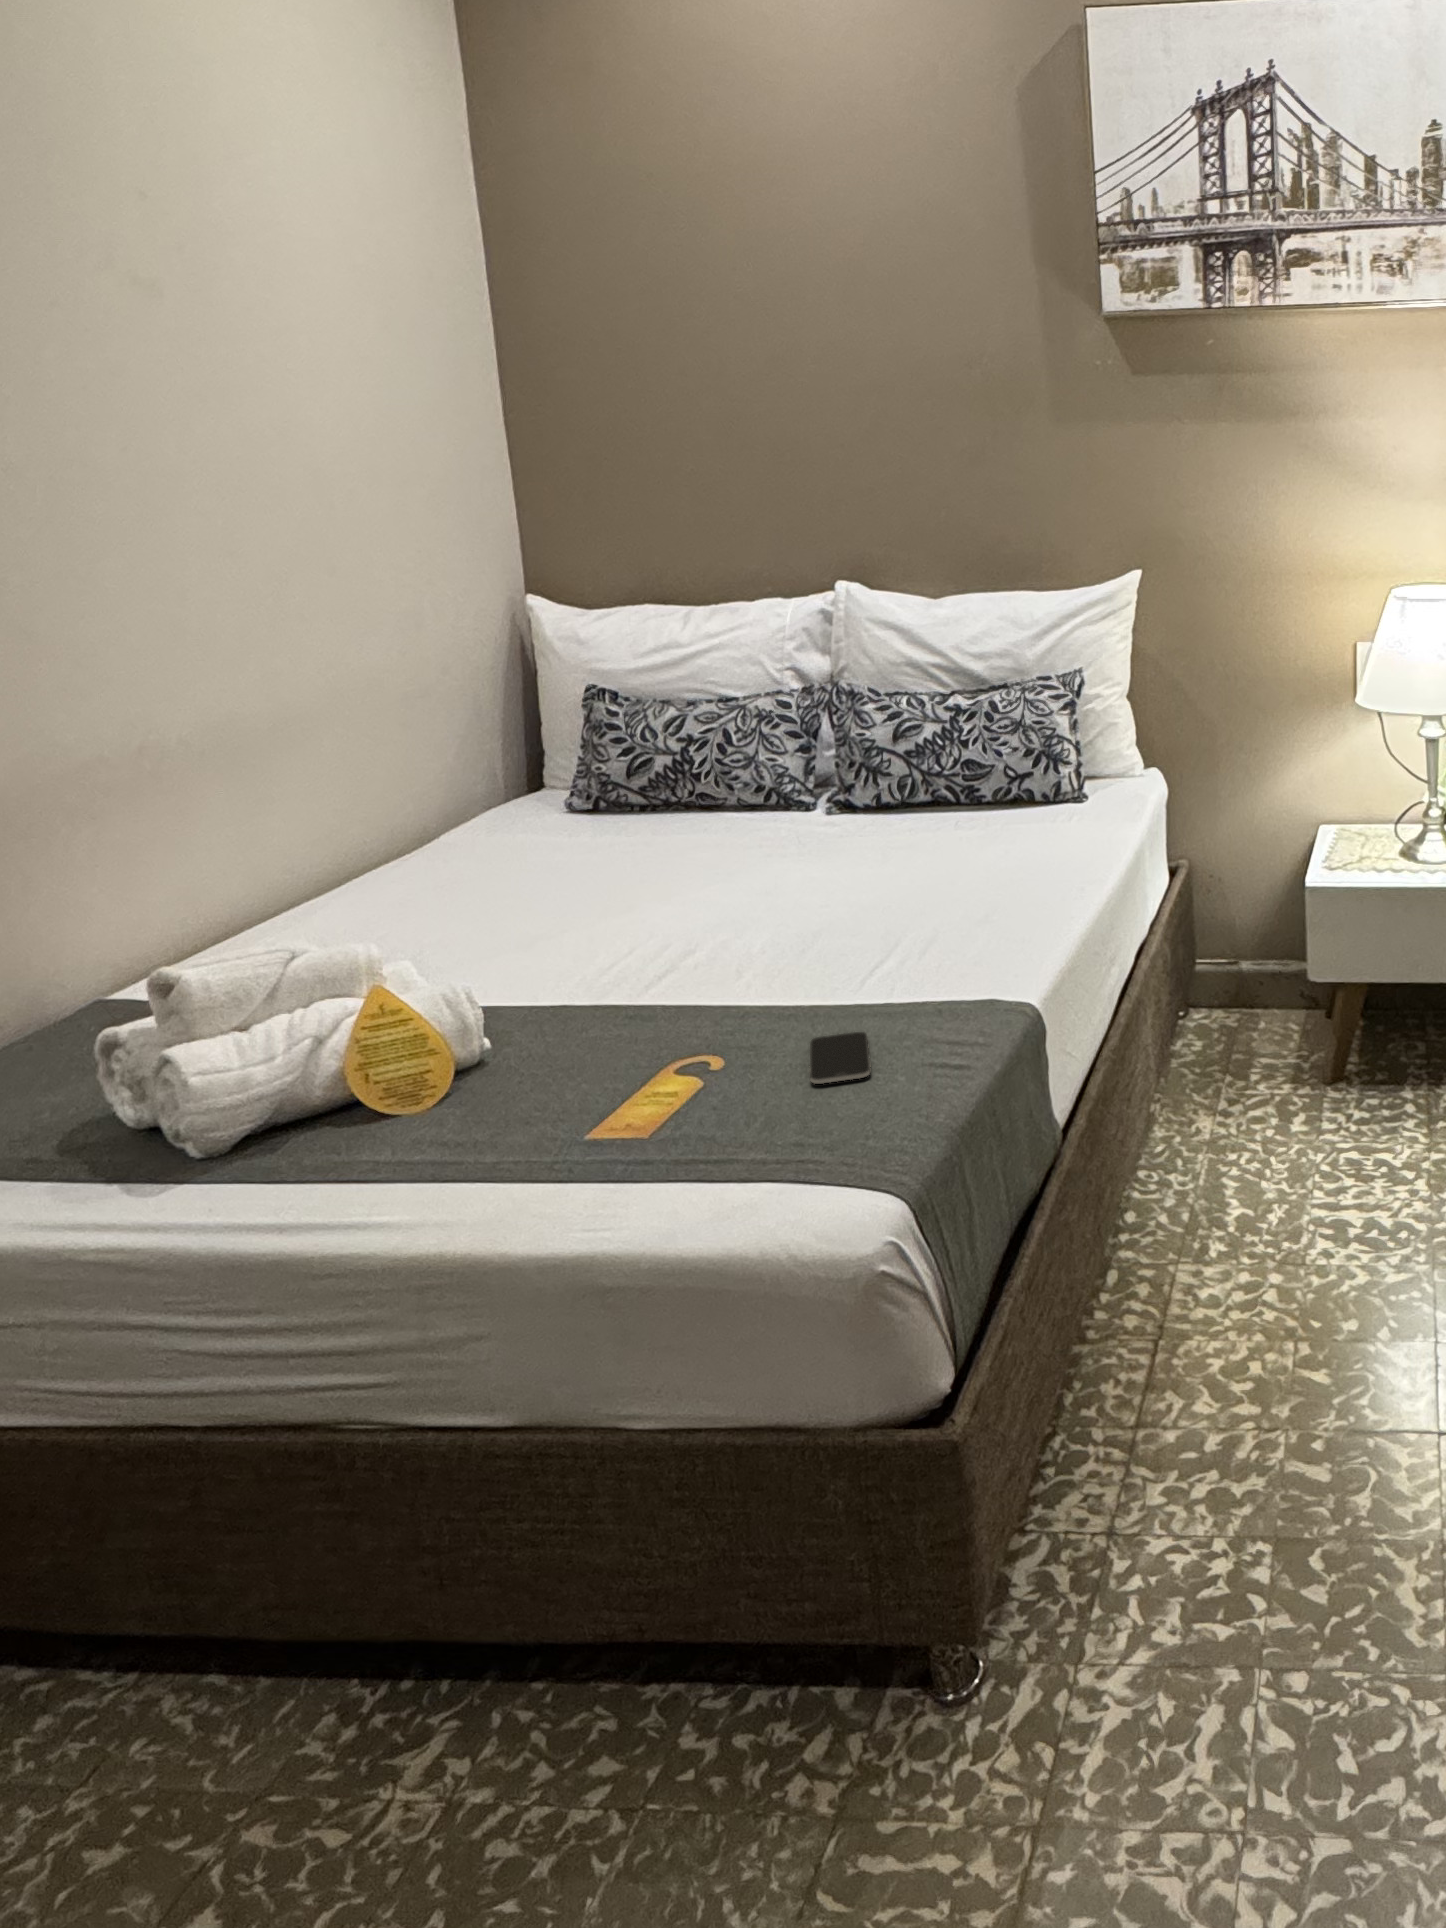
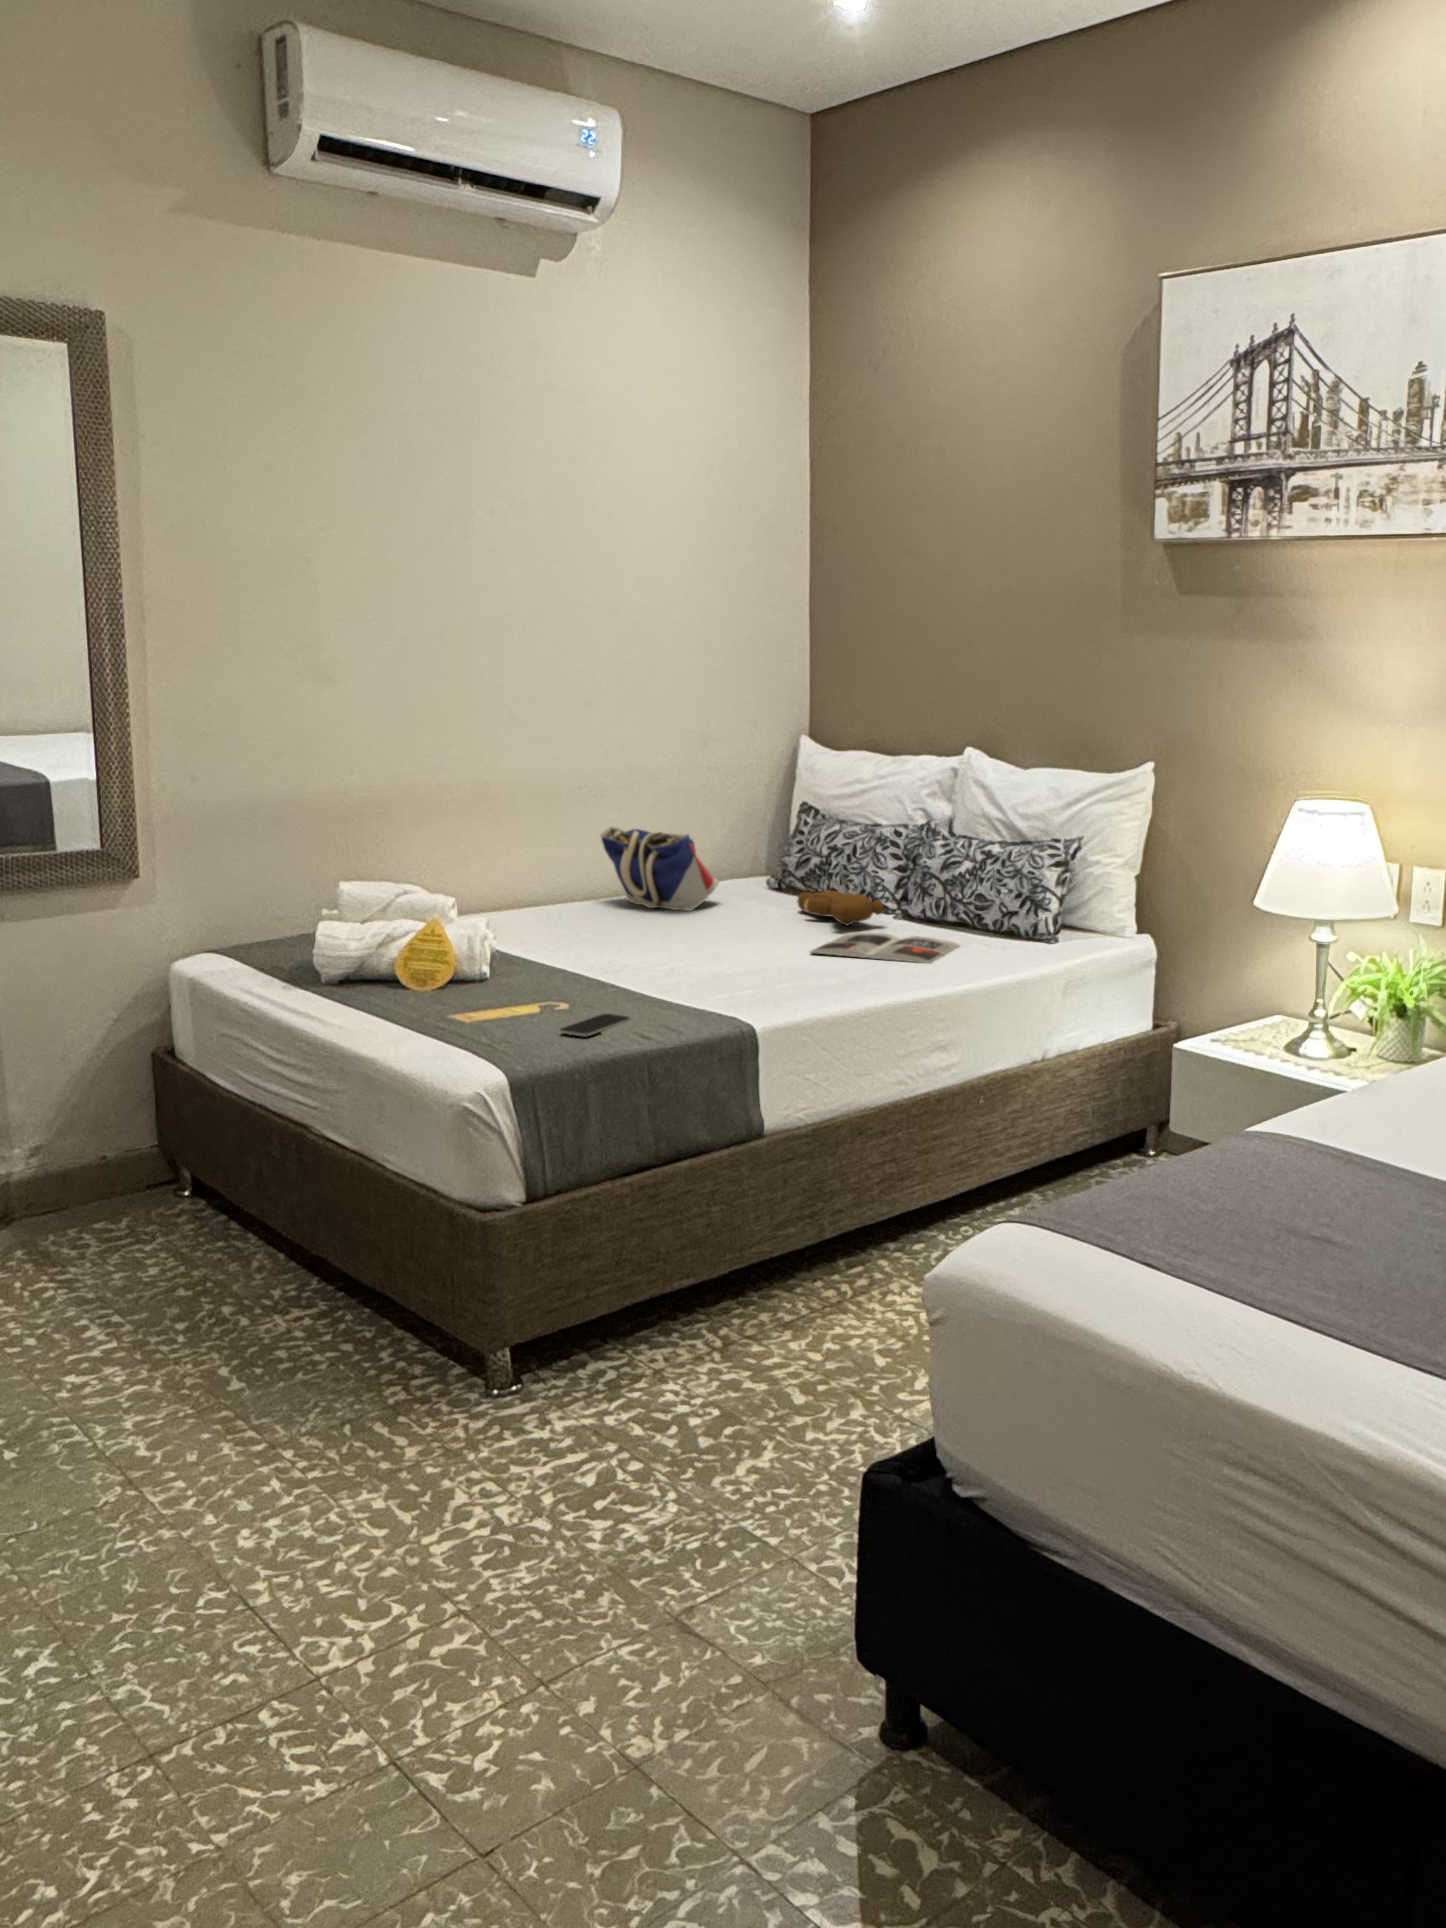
tote bag: none [323,760,546,887] -> present [601,827,719,911]
teddy bear: none [694,798,872,845] -> present [797,890,883,925]
magazine: none [857,832,1054,887] -> present [811,933,959,964]

